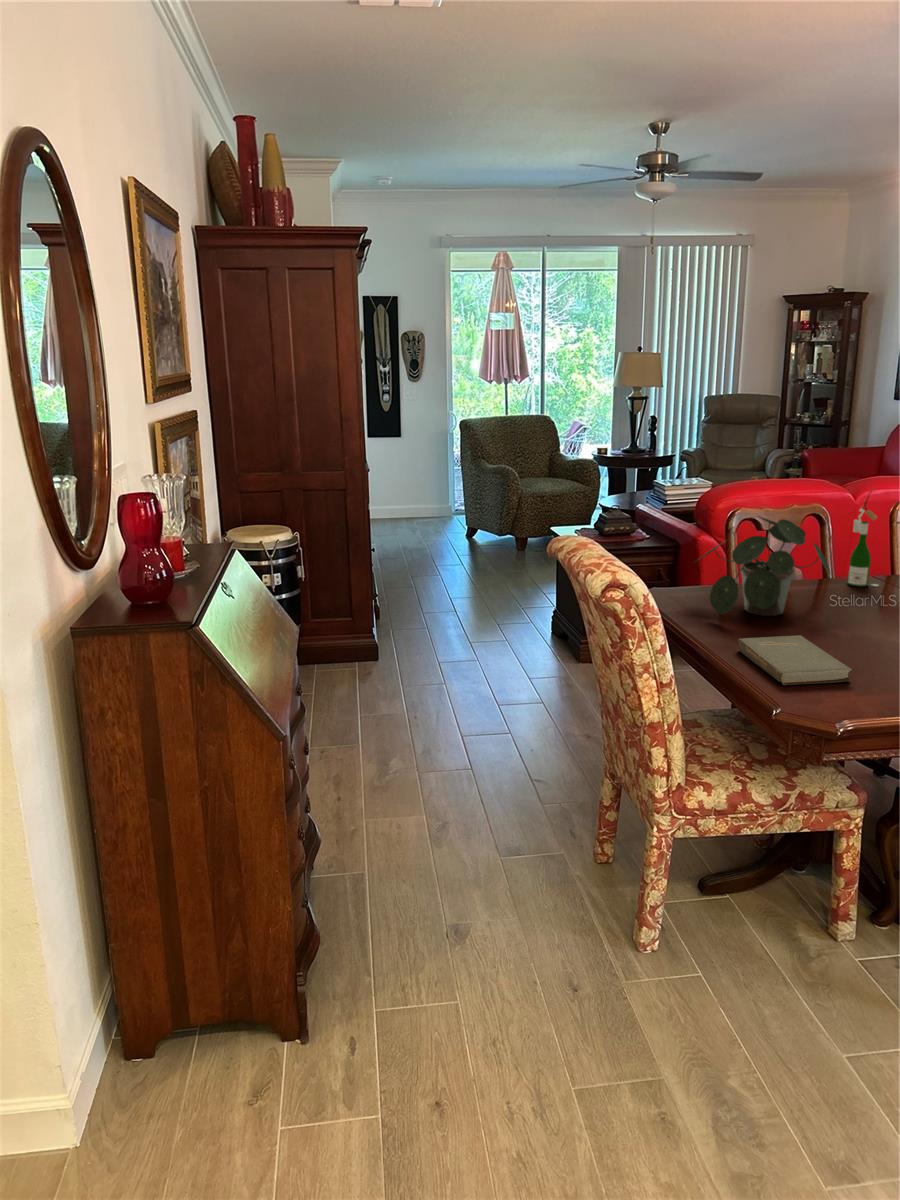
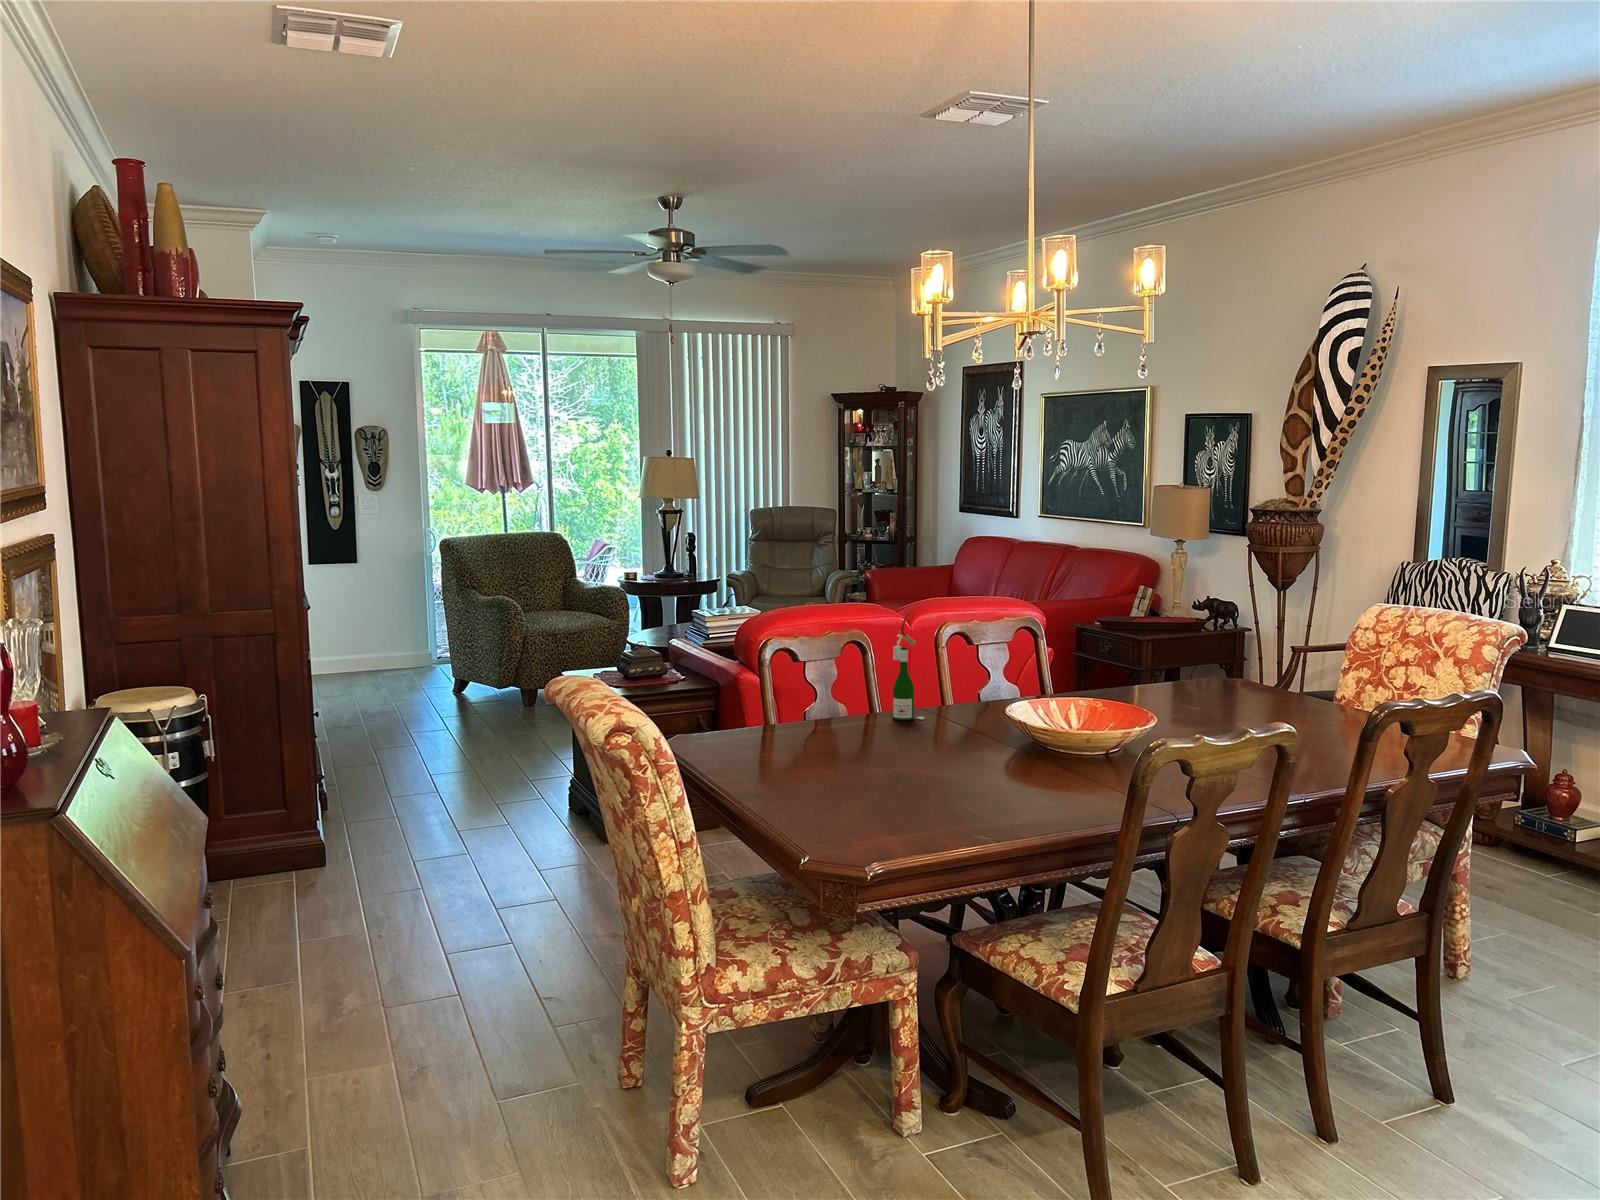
potted plant: present [698,517,830,616] -> none [720,646,867,760]
book: present [738,635,852,685] -> none [766,776,884,832]

